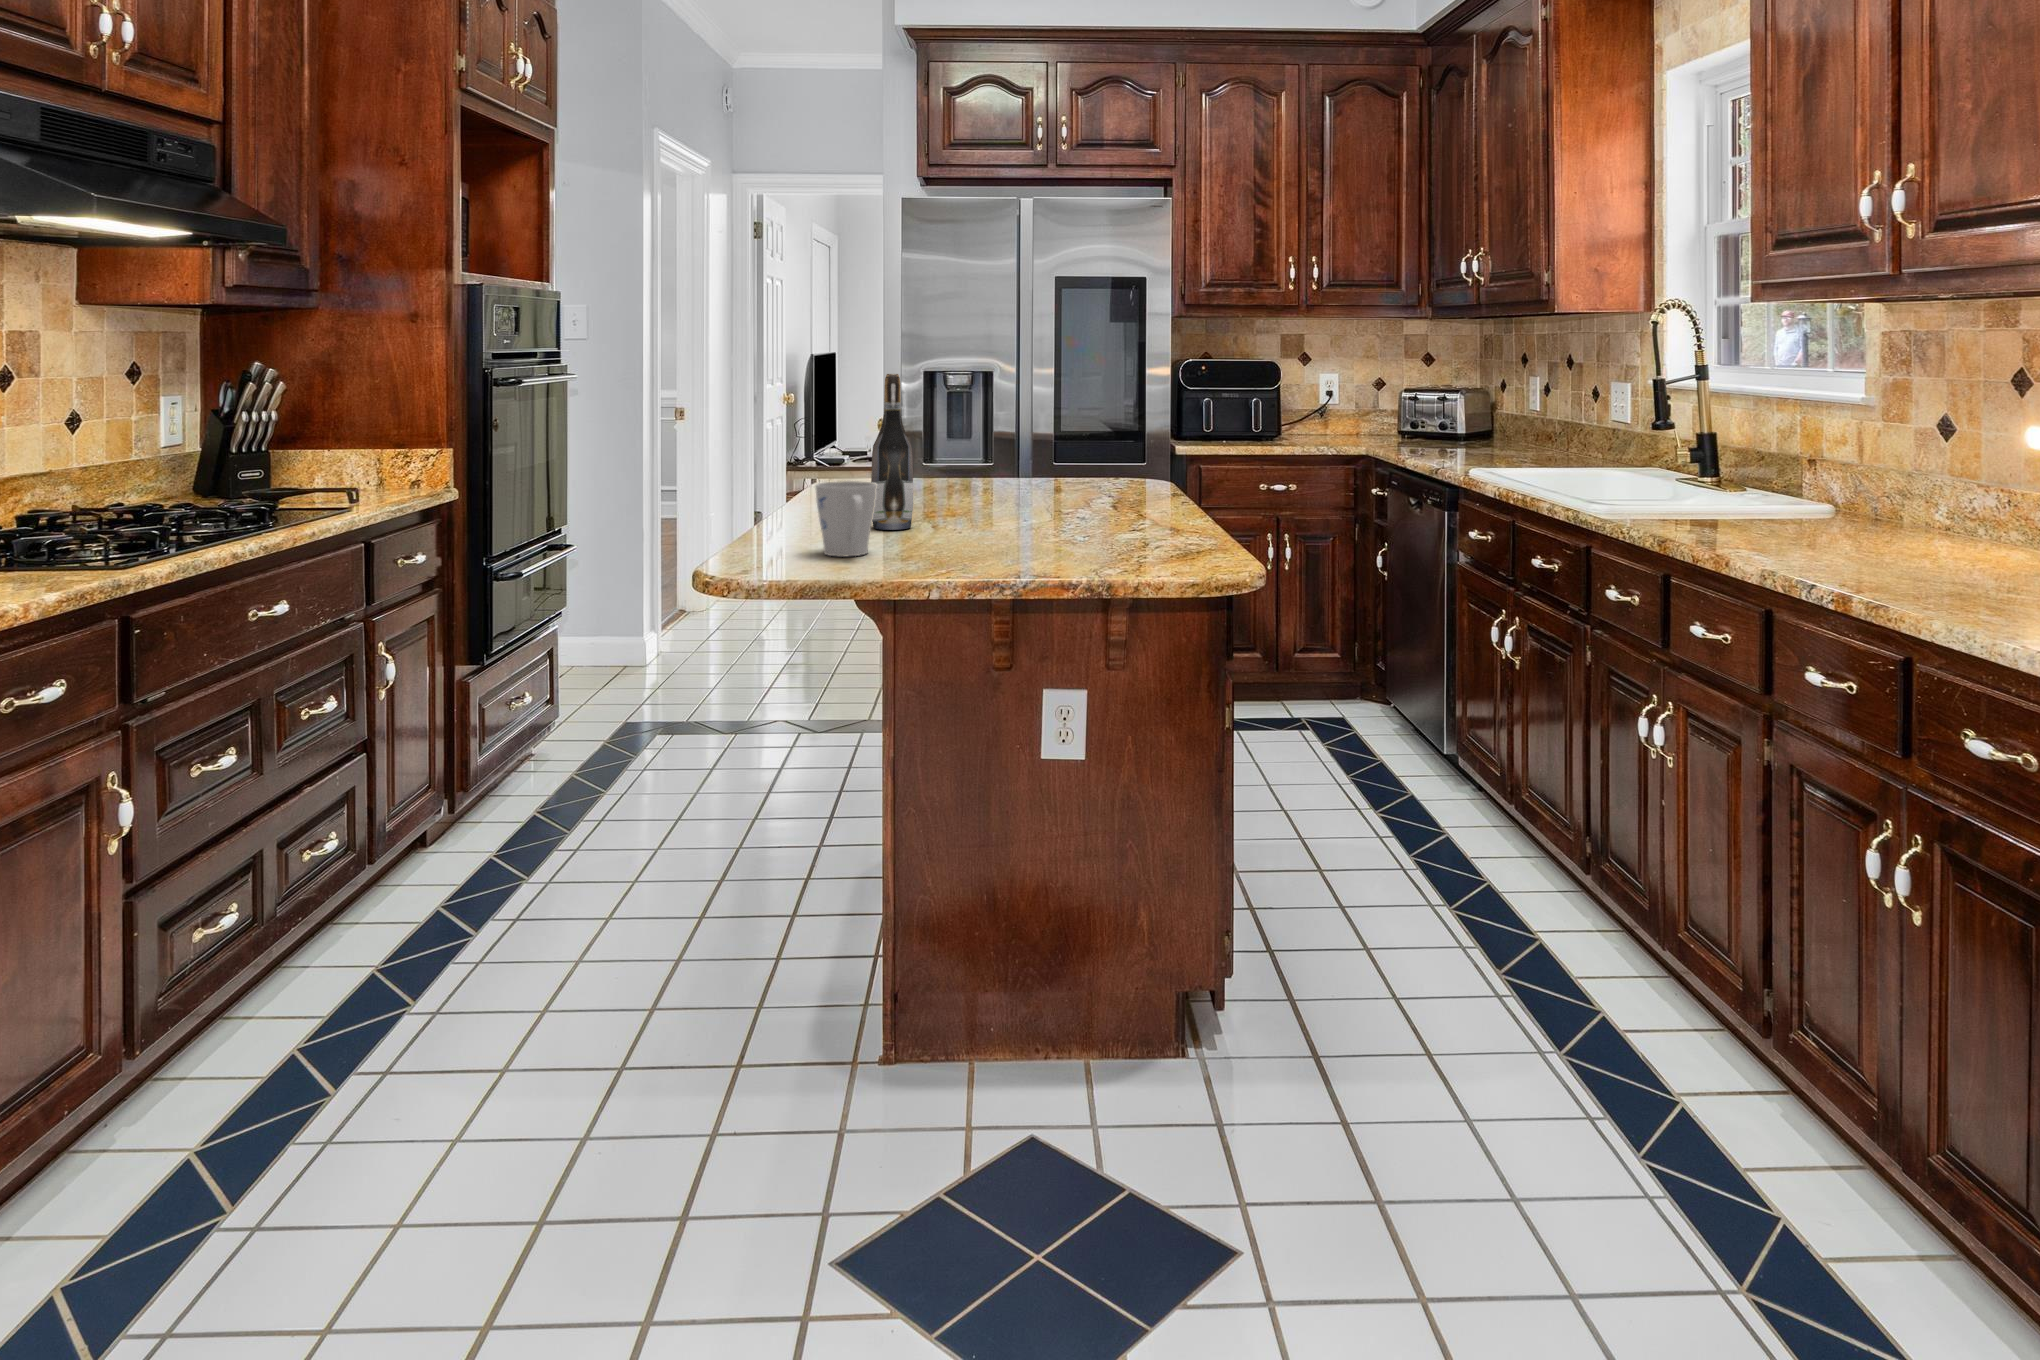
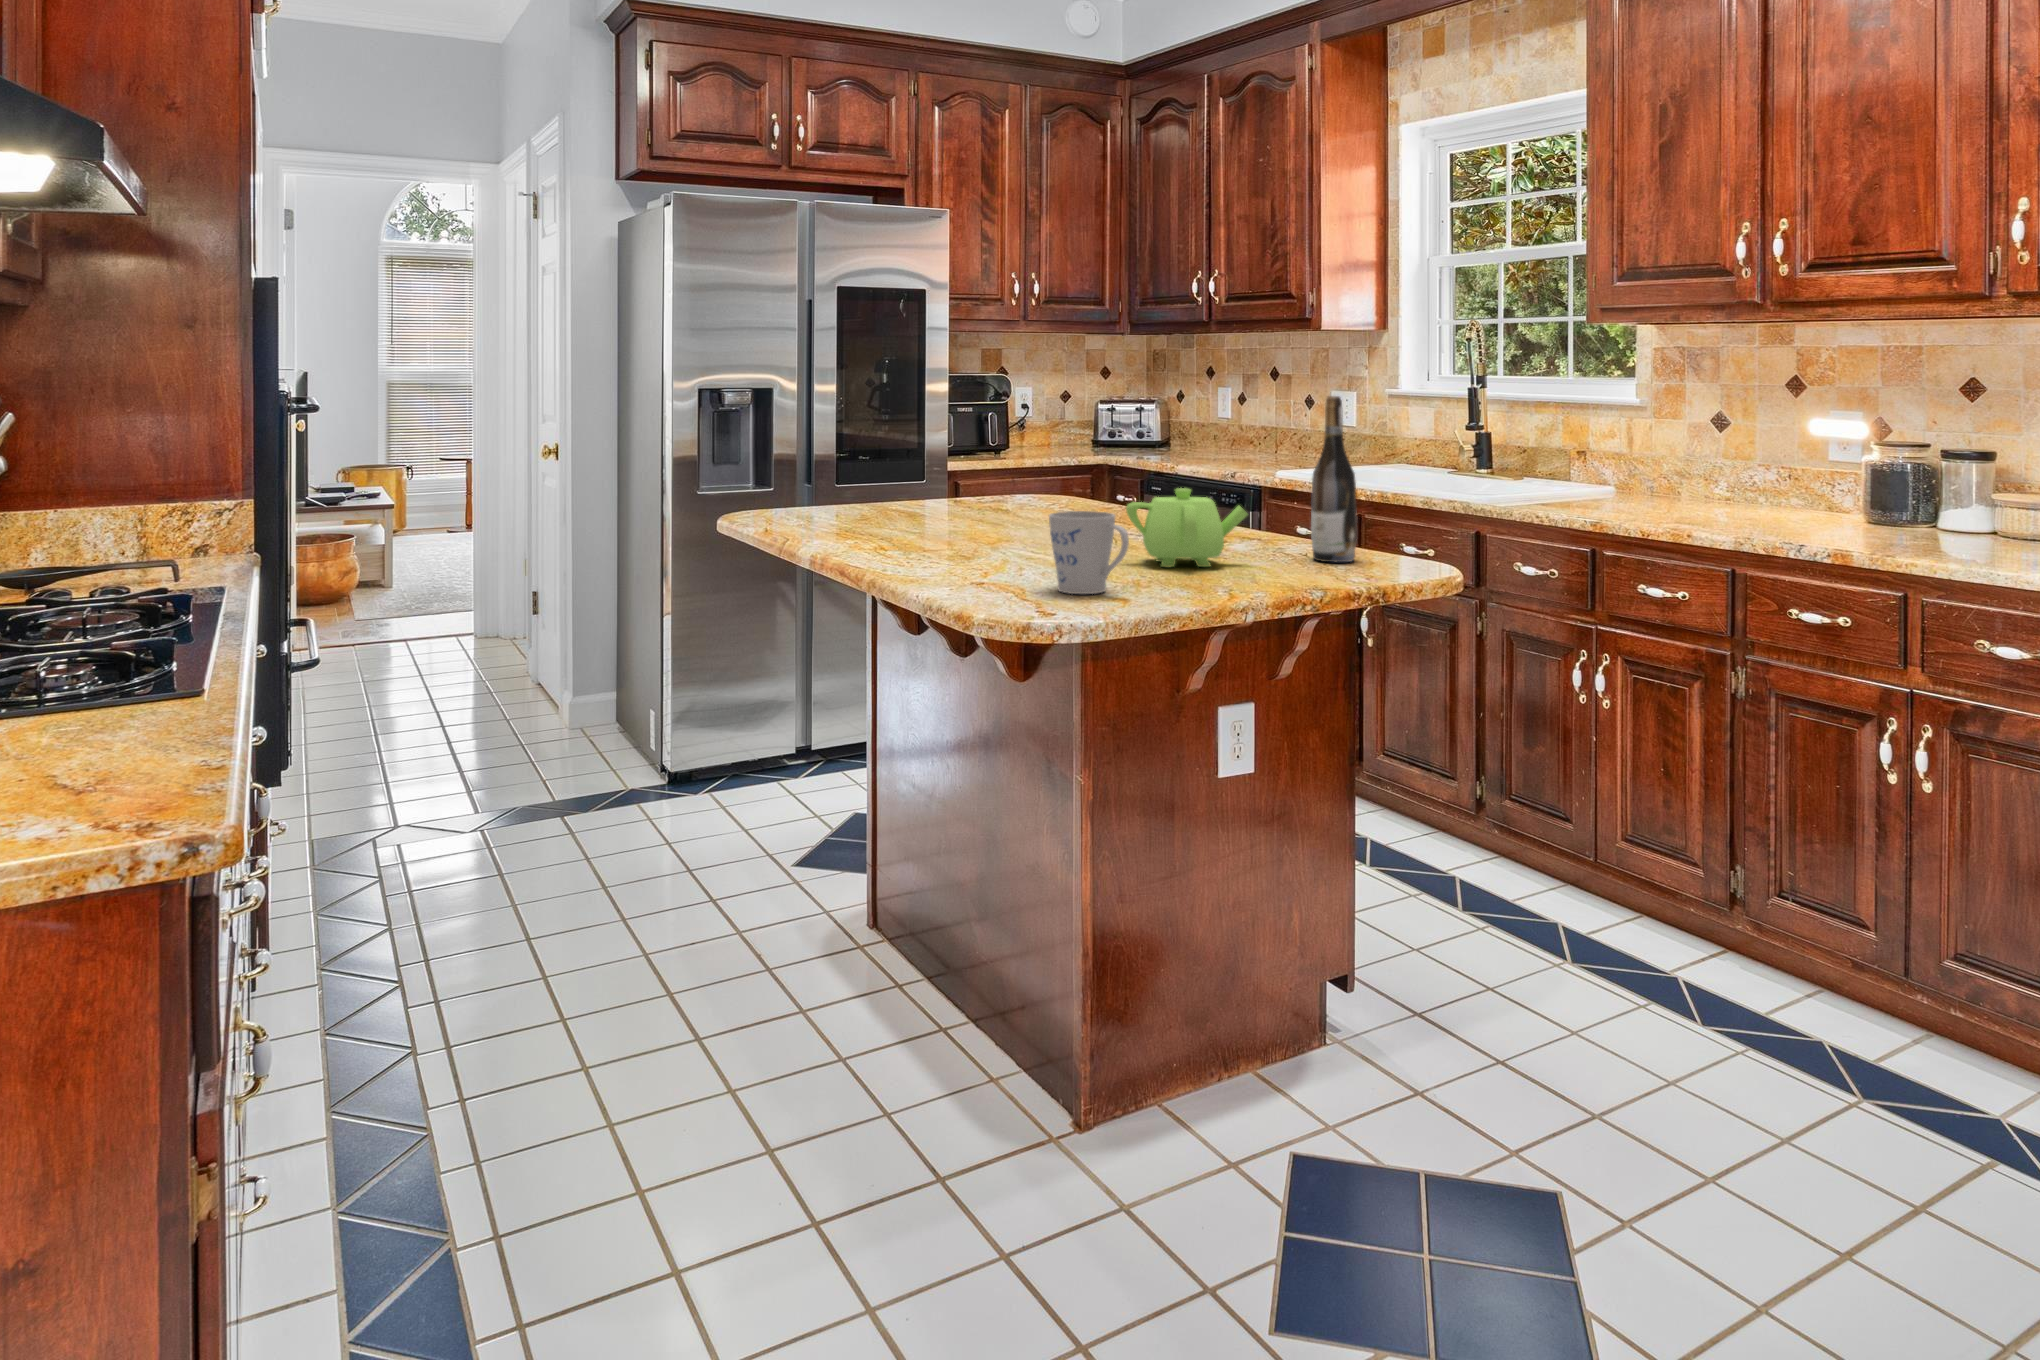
wine bottle: present [871,374,913,530] -> present [1311,396,1357,562]
teapot: none [968,468,1074,545] -> present [1126,488,1247,567]

